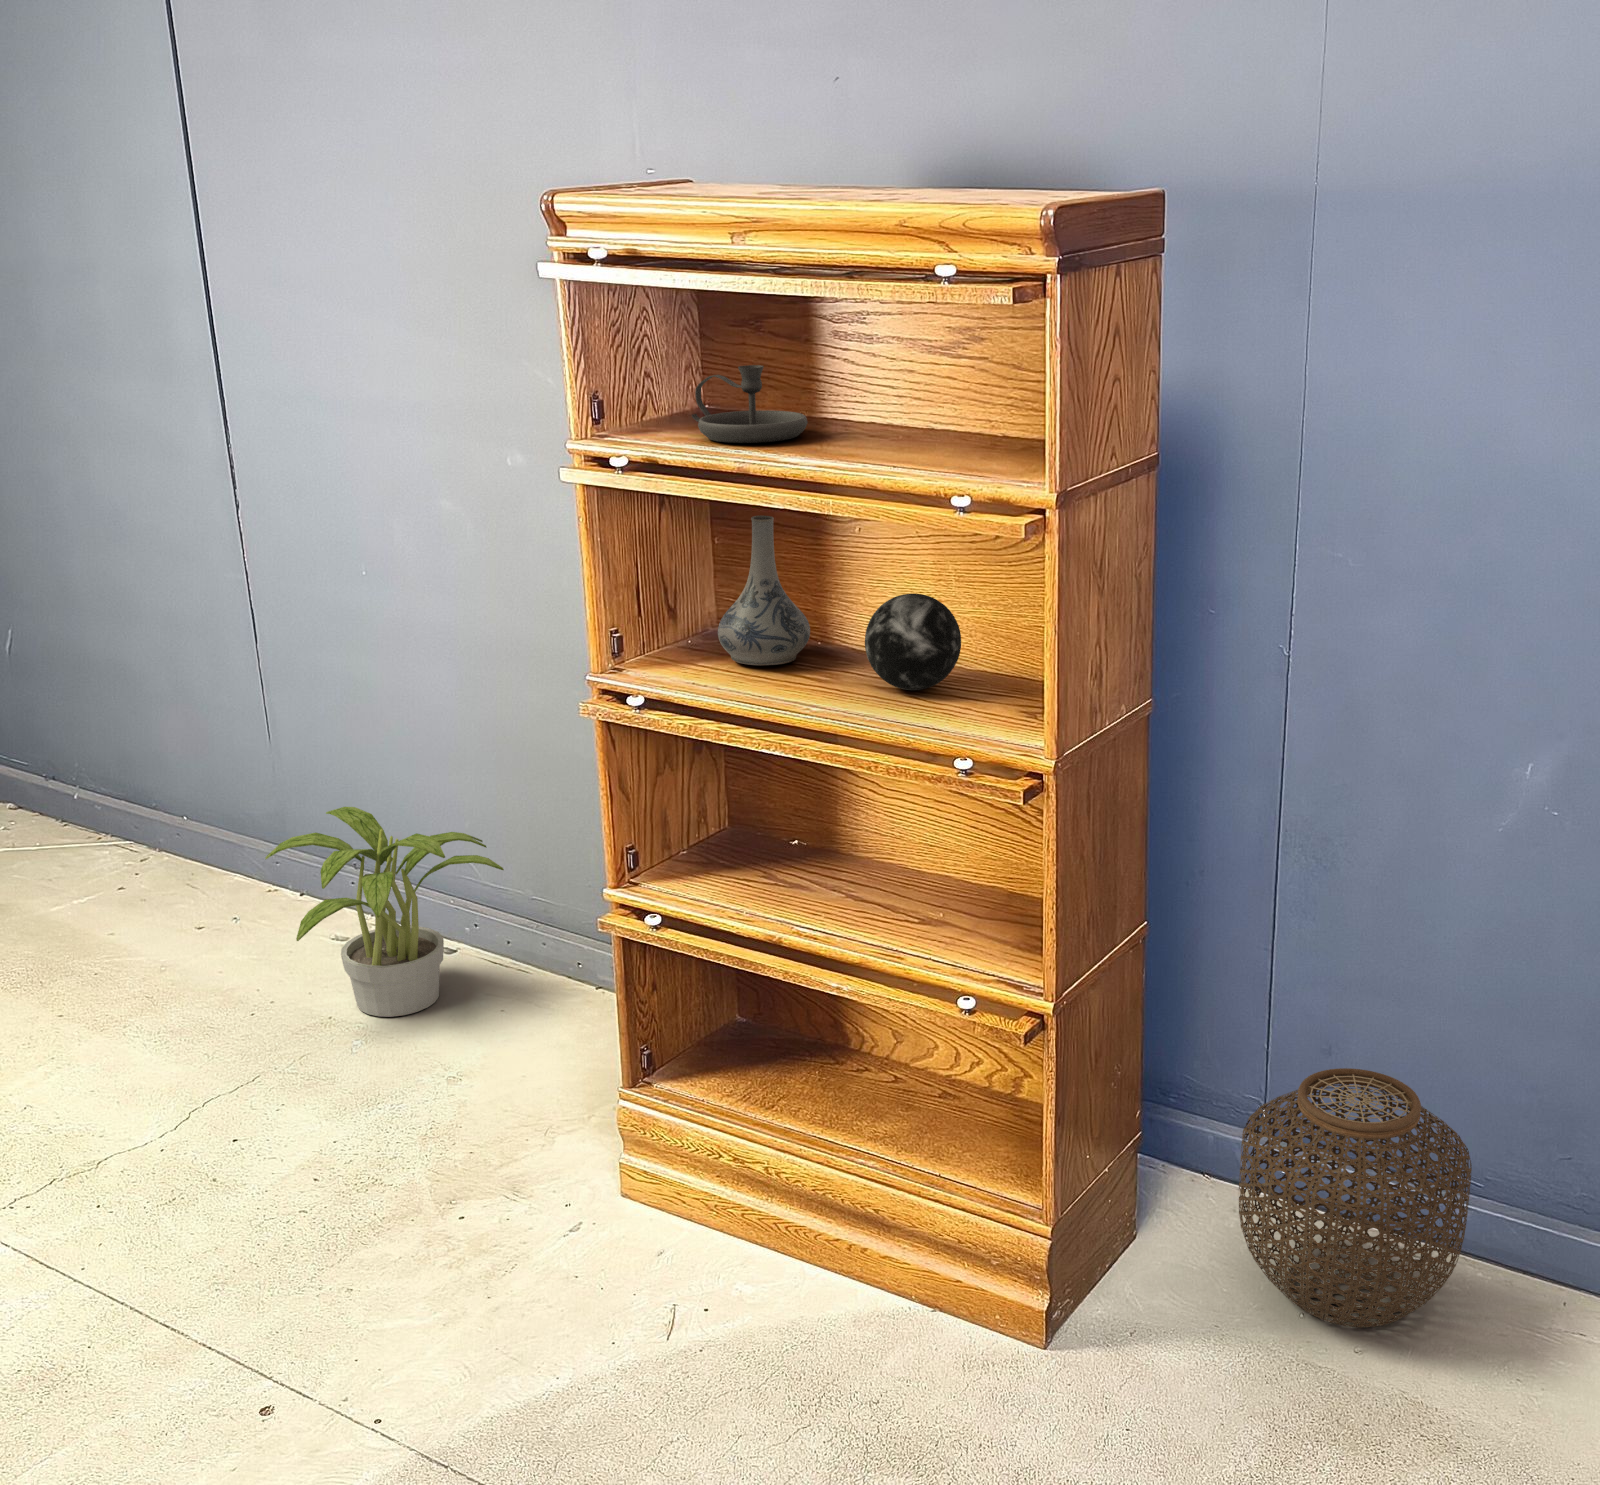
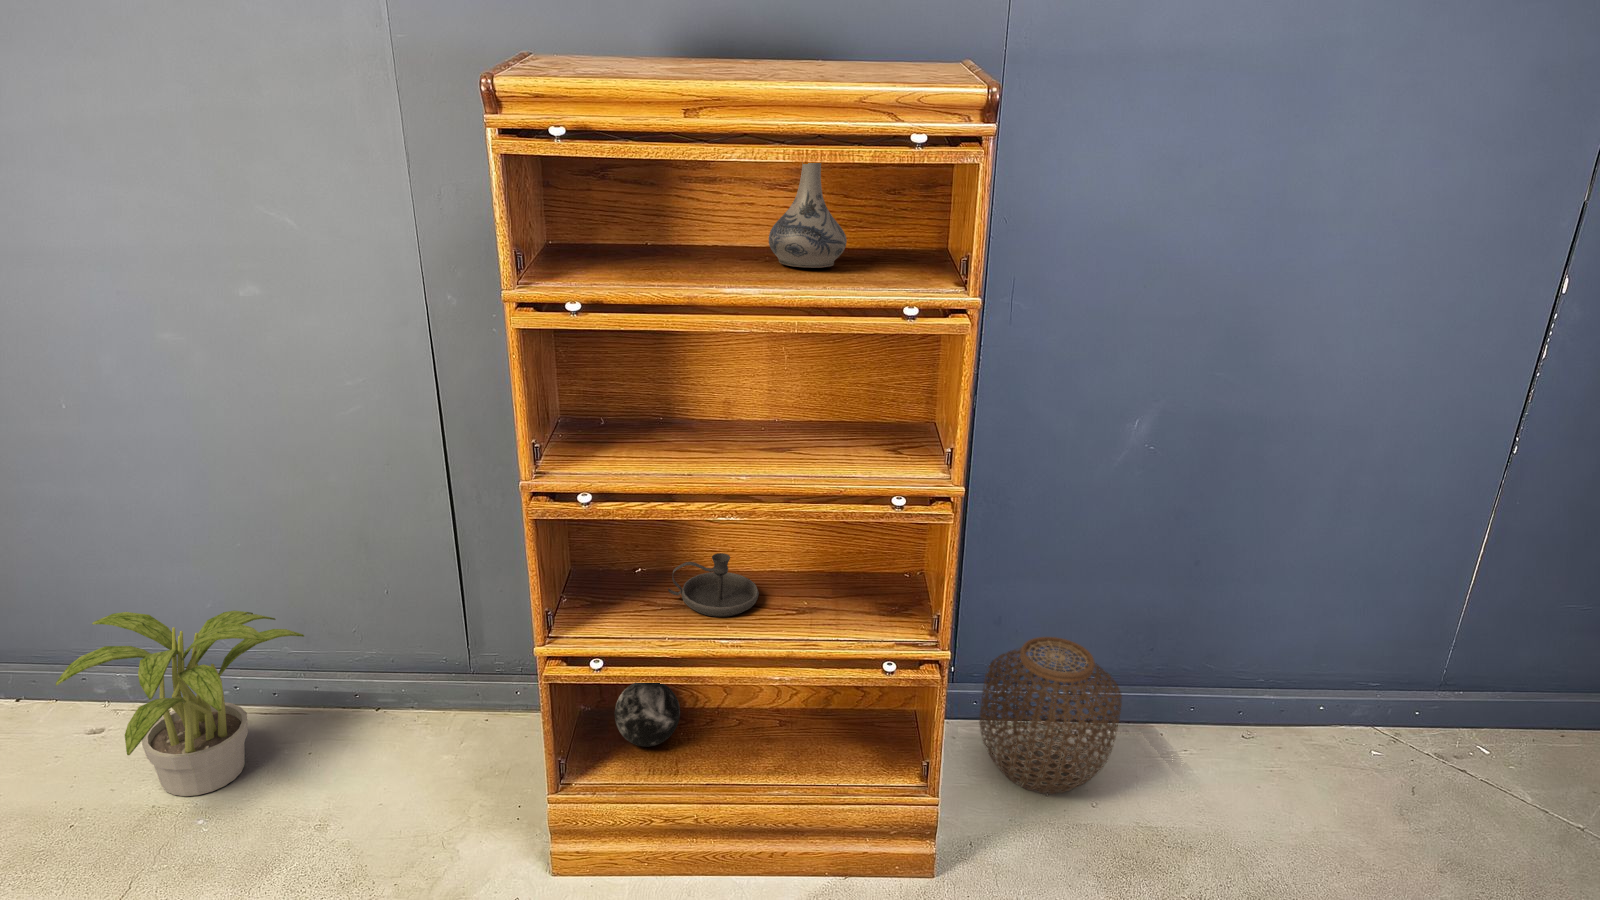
candlestick: present [692,365,808,443] -> present [668,553,759,617]
decorative vase: present [718,515,810,665] -> present [769,163,847,268]
decorative orb: present [865,594,961,690] -> present [615,683,680,747]

